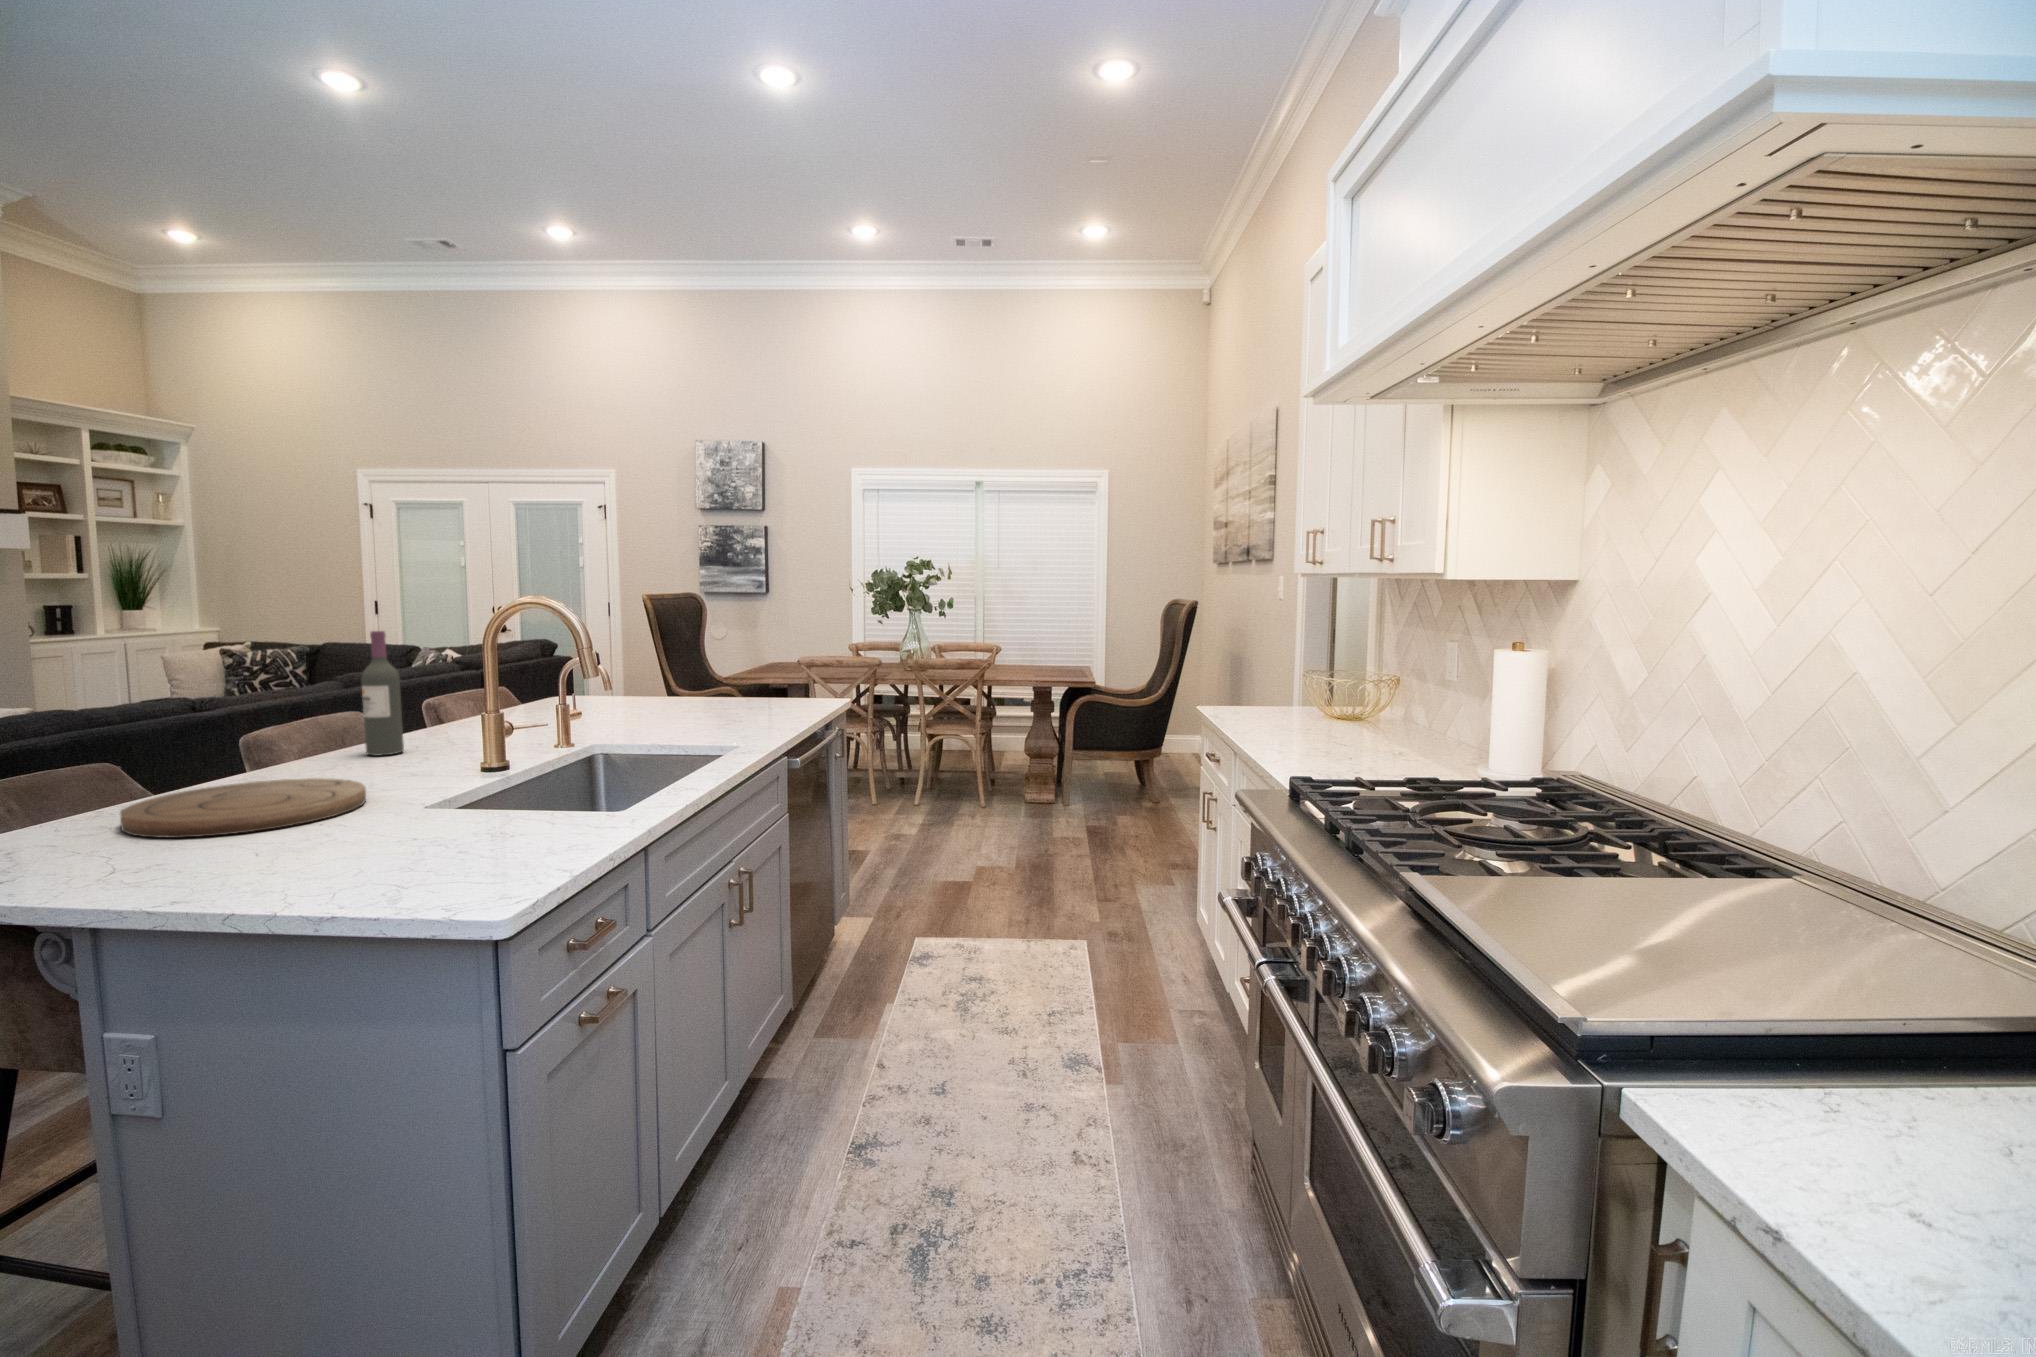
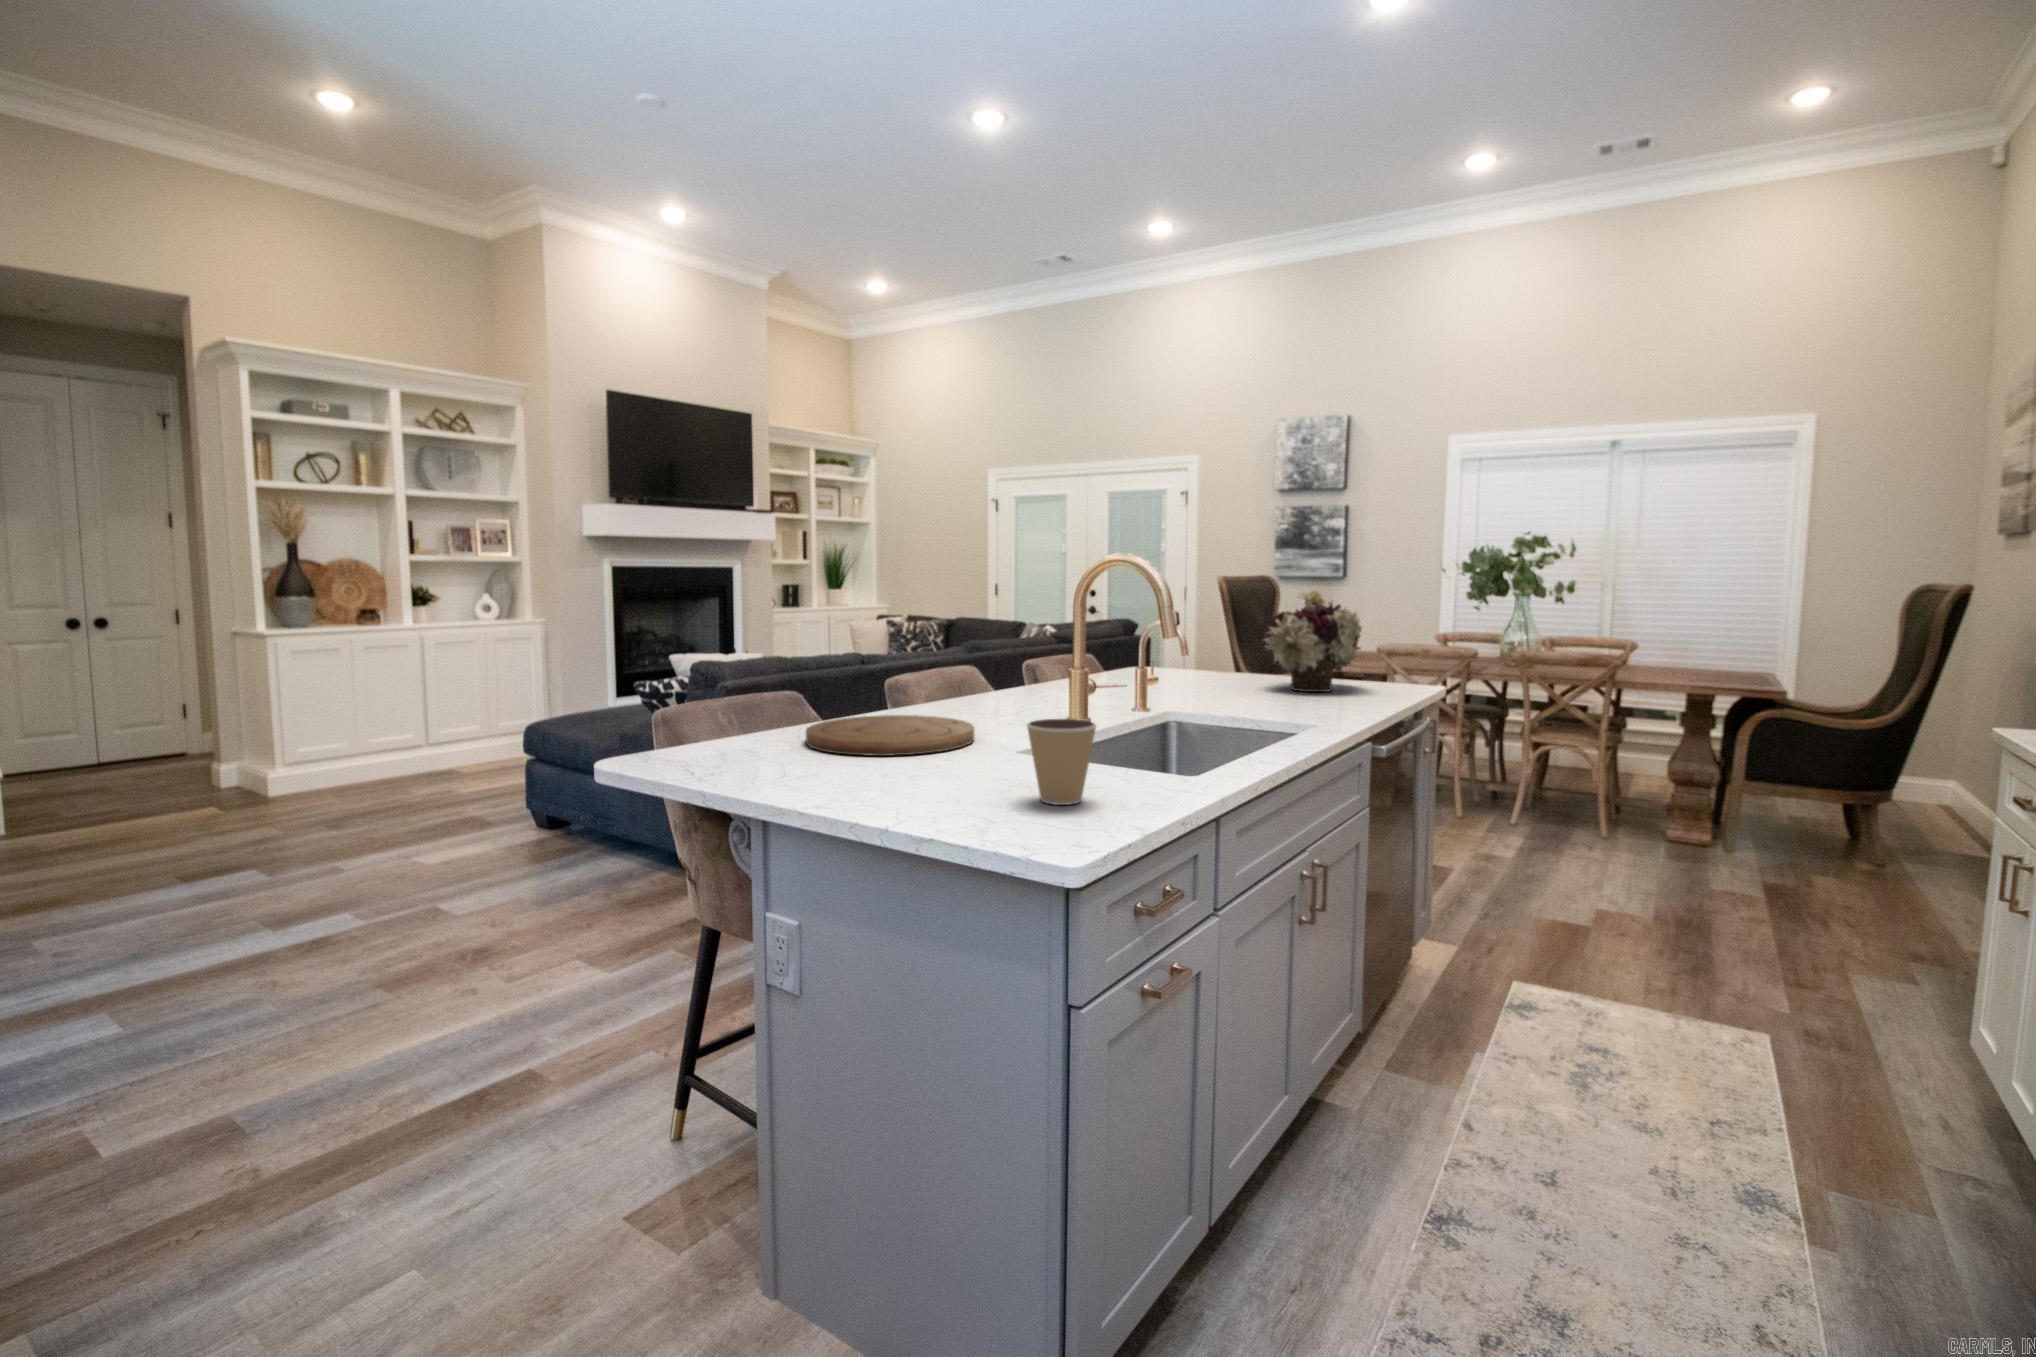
flower arrangement: none [685,617,778,713] -> present [1265,589,1362,692]
wine bottle: present [361,631,404,756] -> none [981,591,1009,704]
coffee cup: none [437,773,518,860] -> present [1027,719,1096,805]

